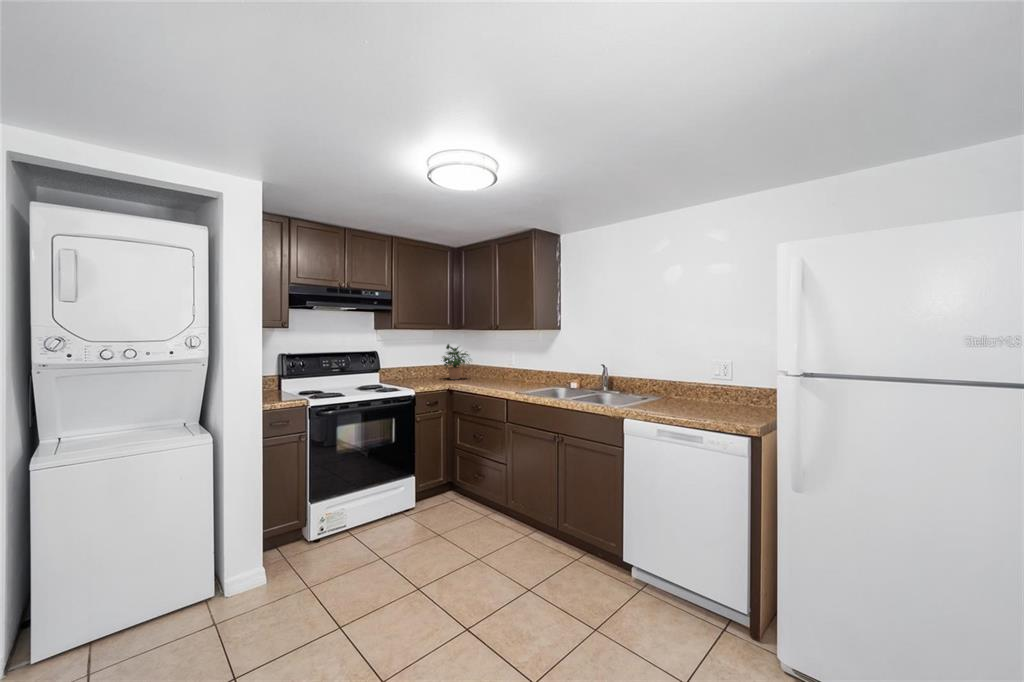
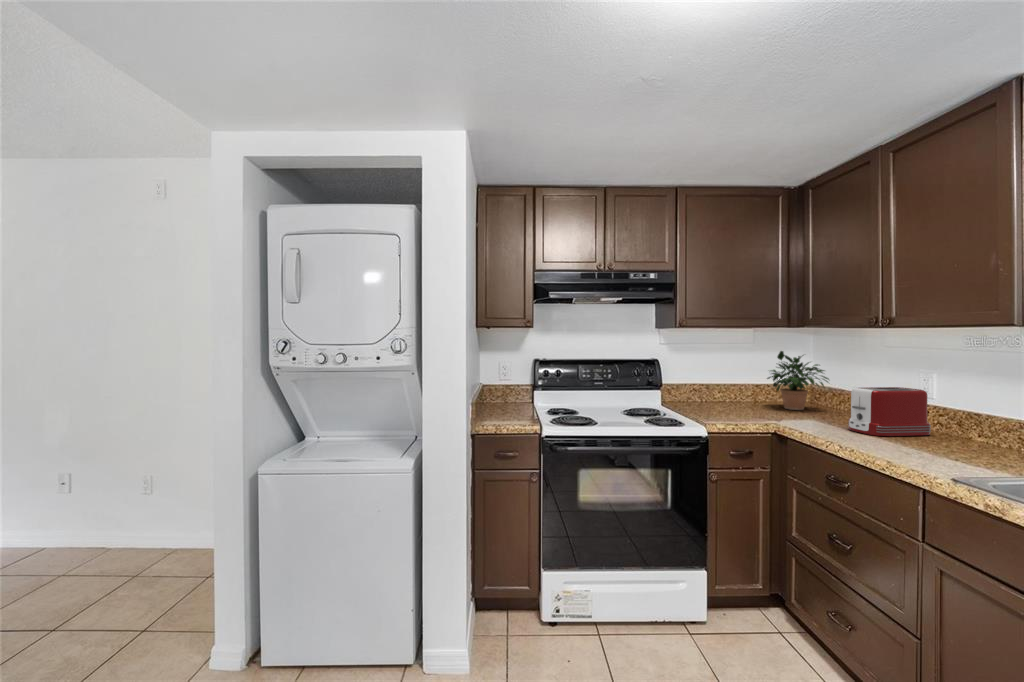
toaster: none [481,361,513,385] -> present [848,387,931,436]

